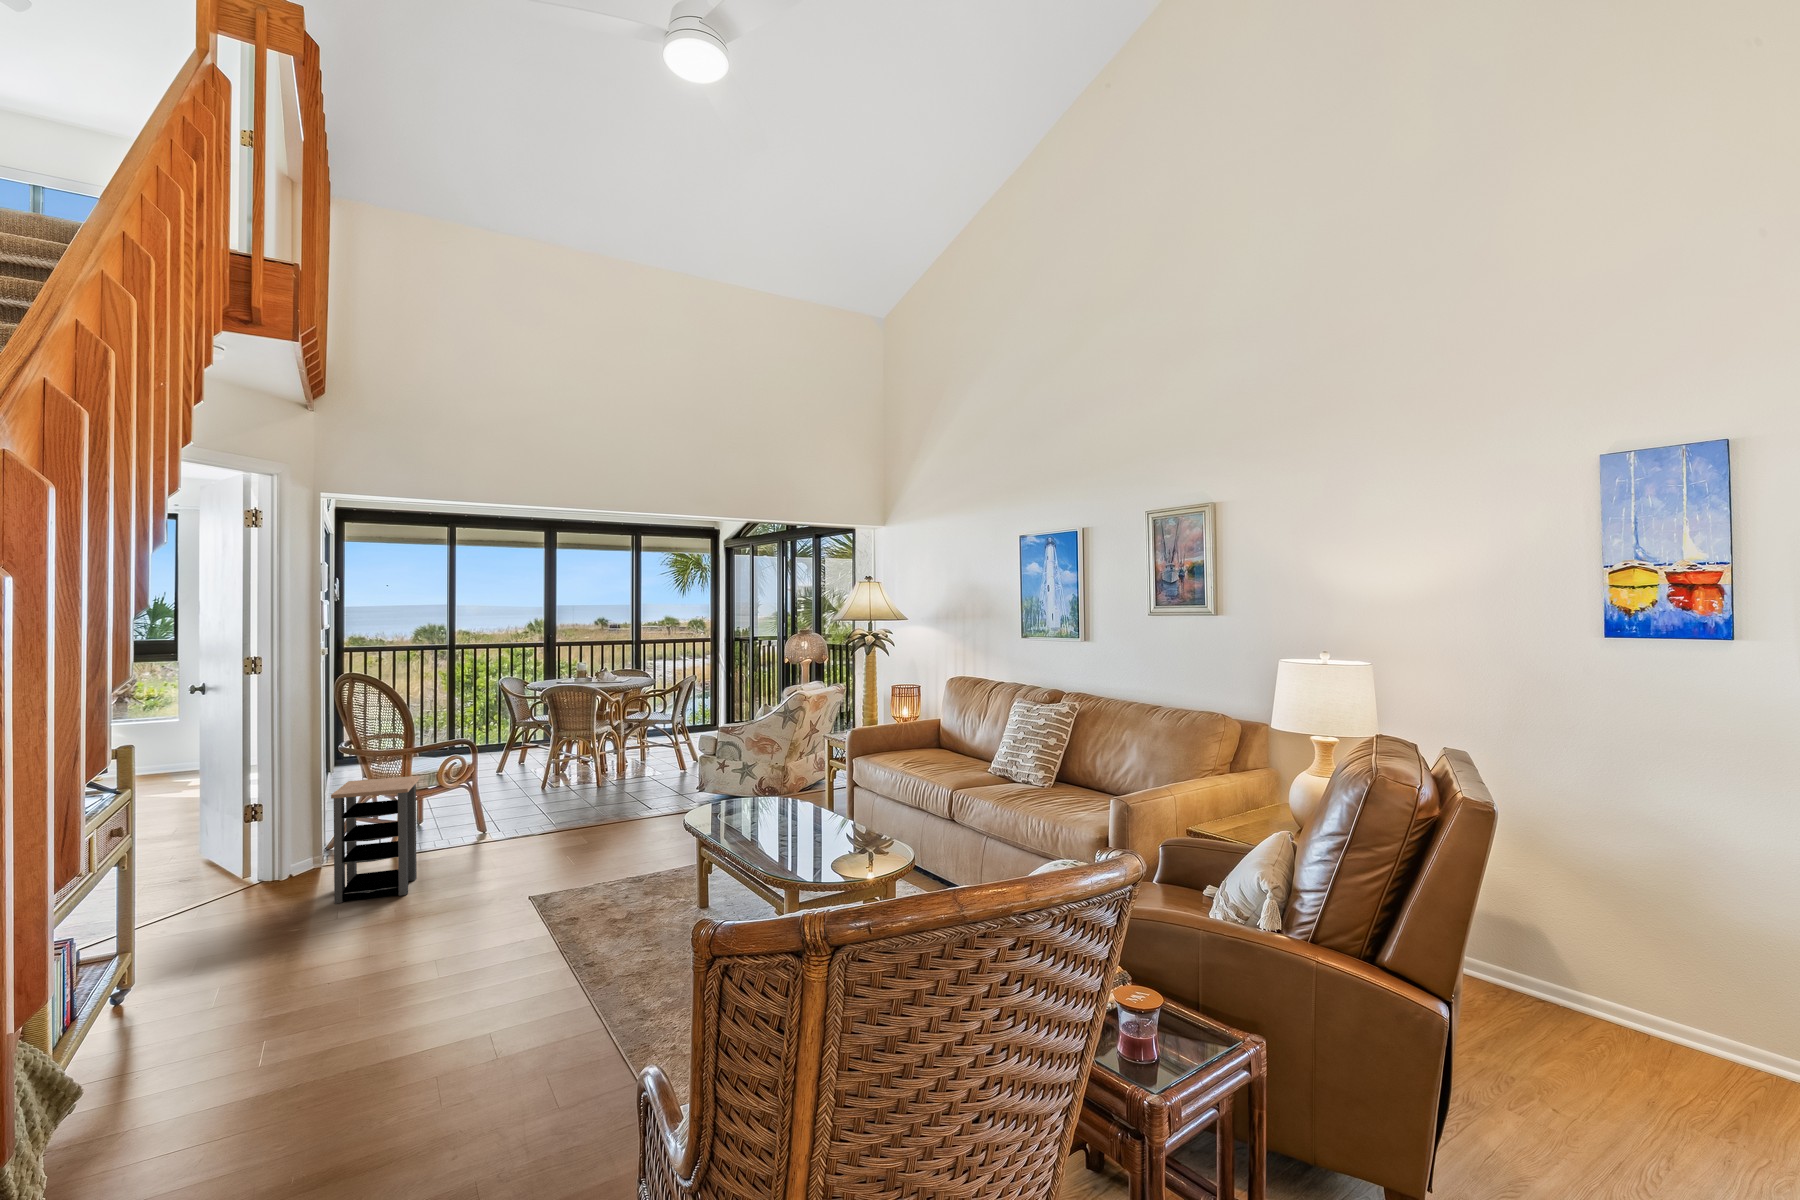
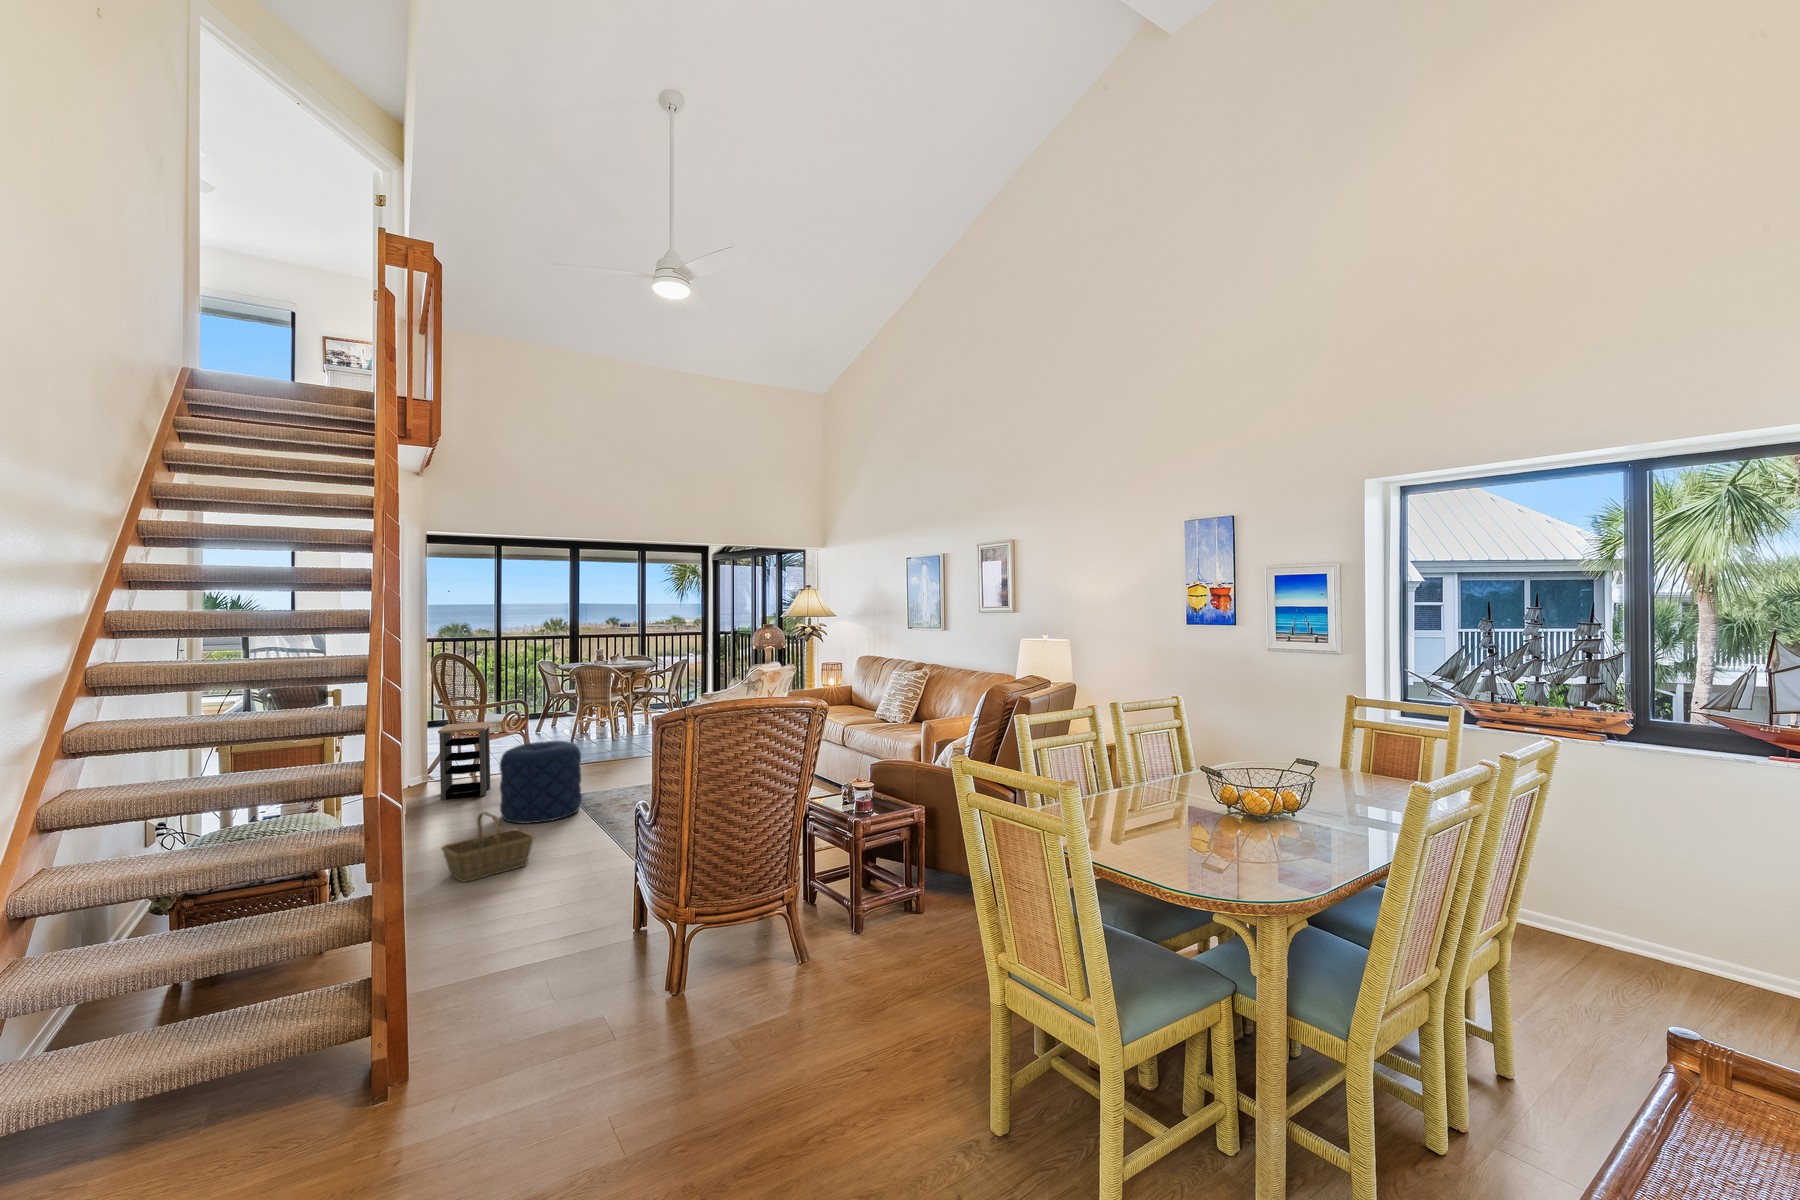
pouf: none [424,814,559,960] -> present [500,741,582,823]
basket: none [291,978,476,1133] -> present [441,812,535,882]

